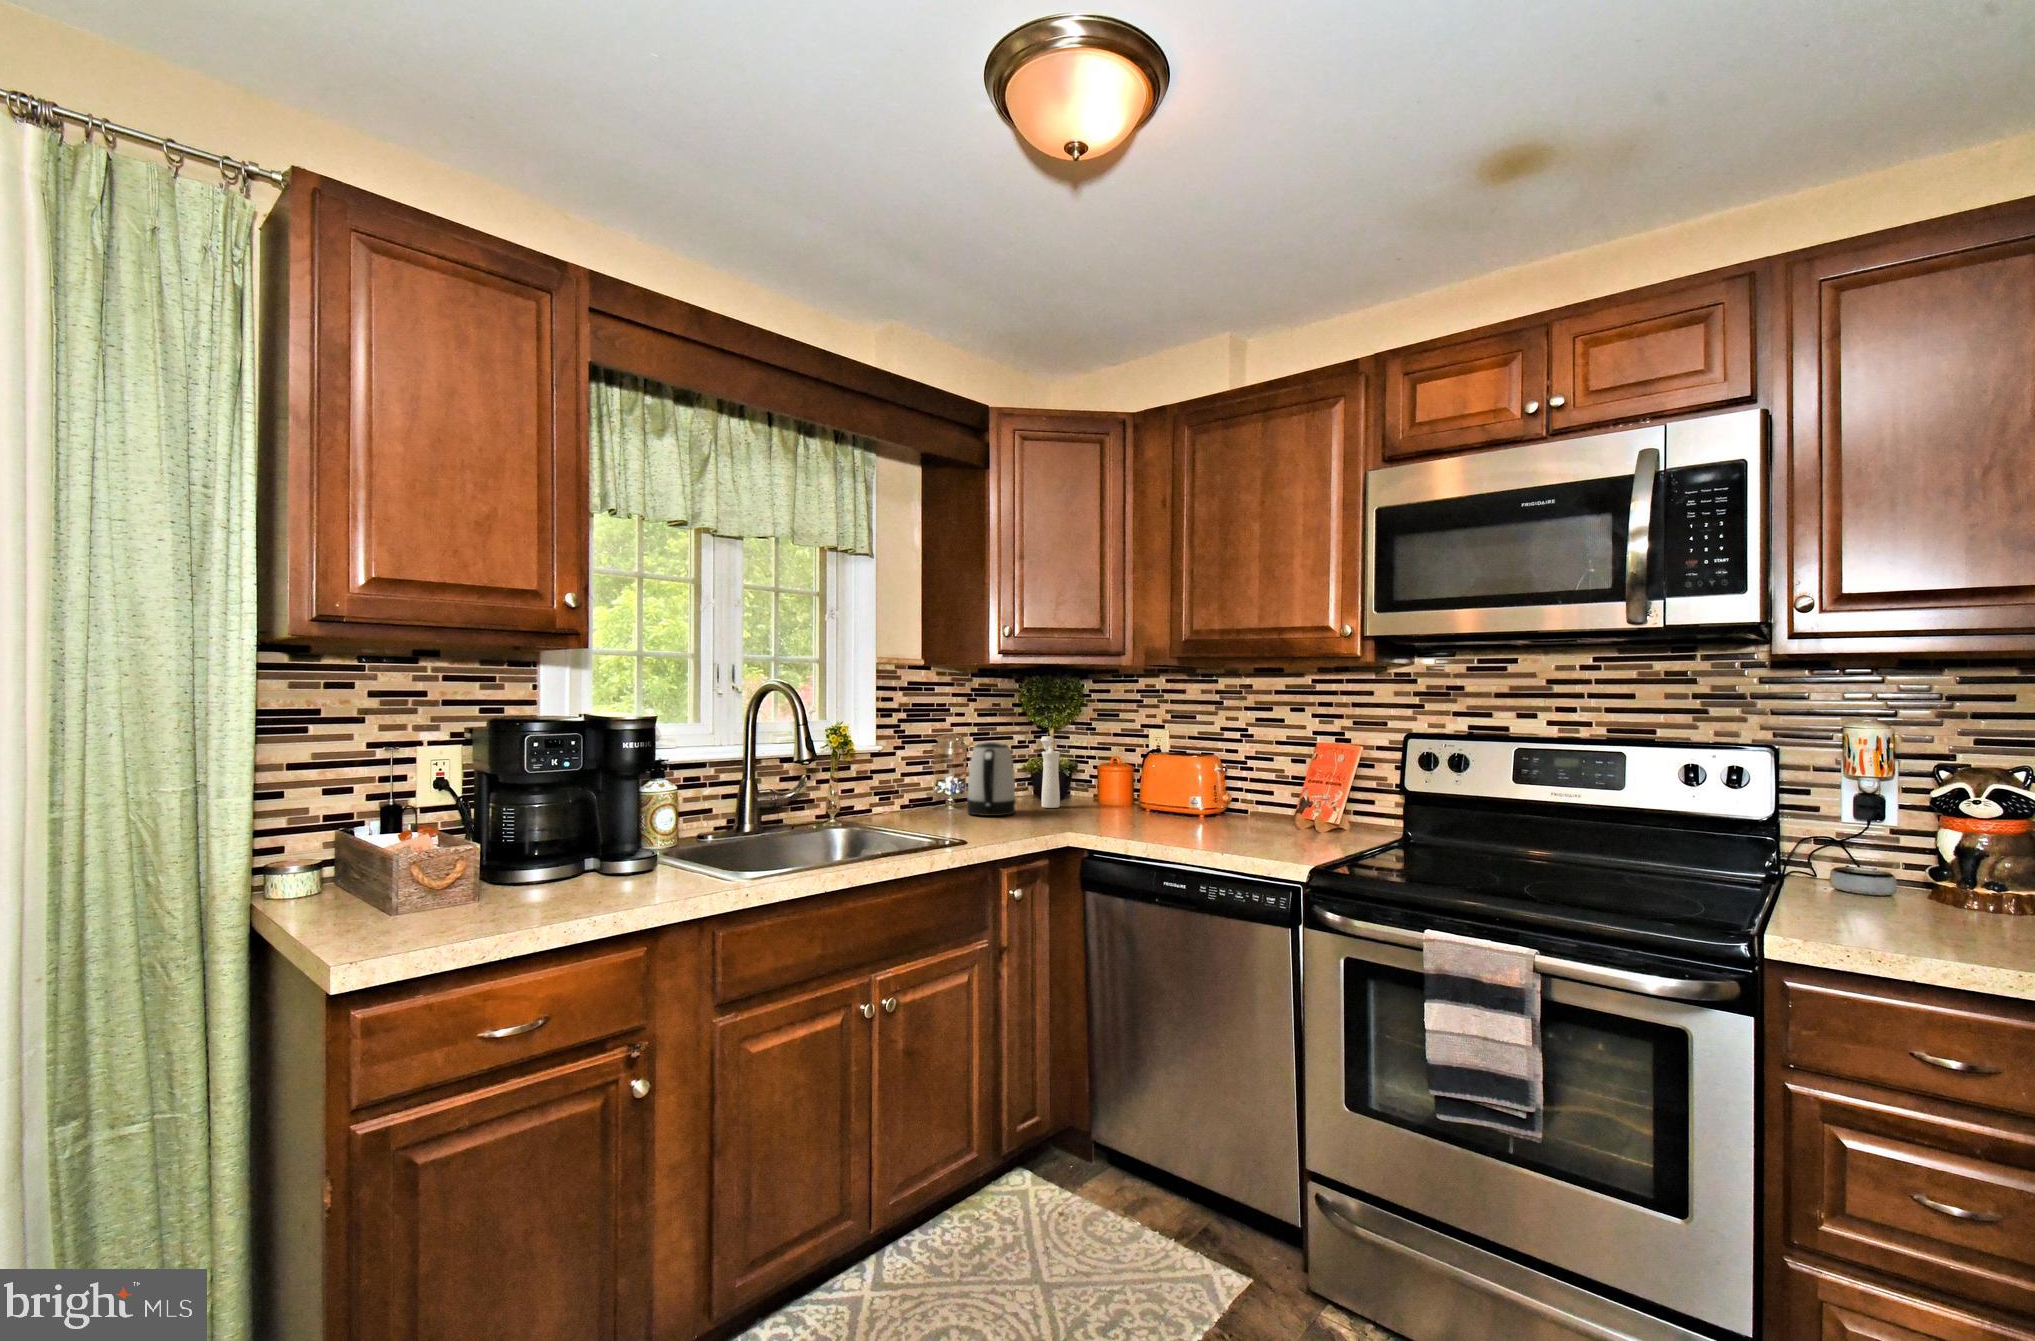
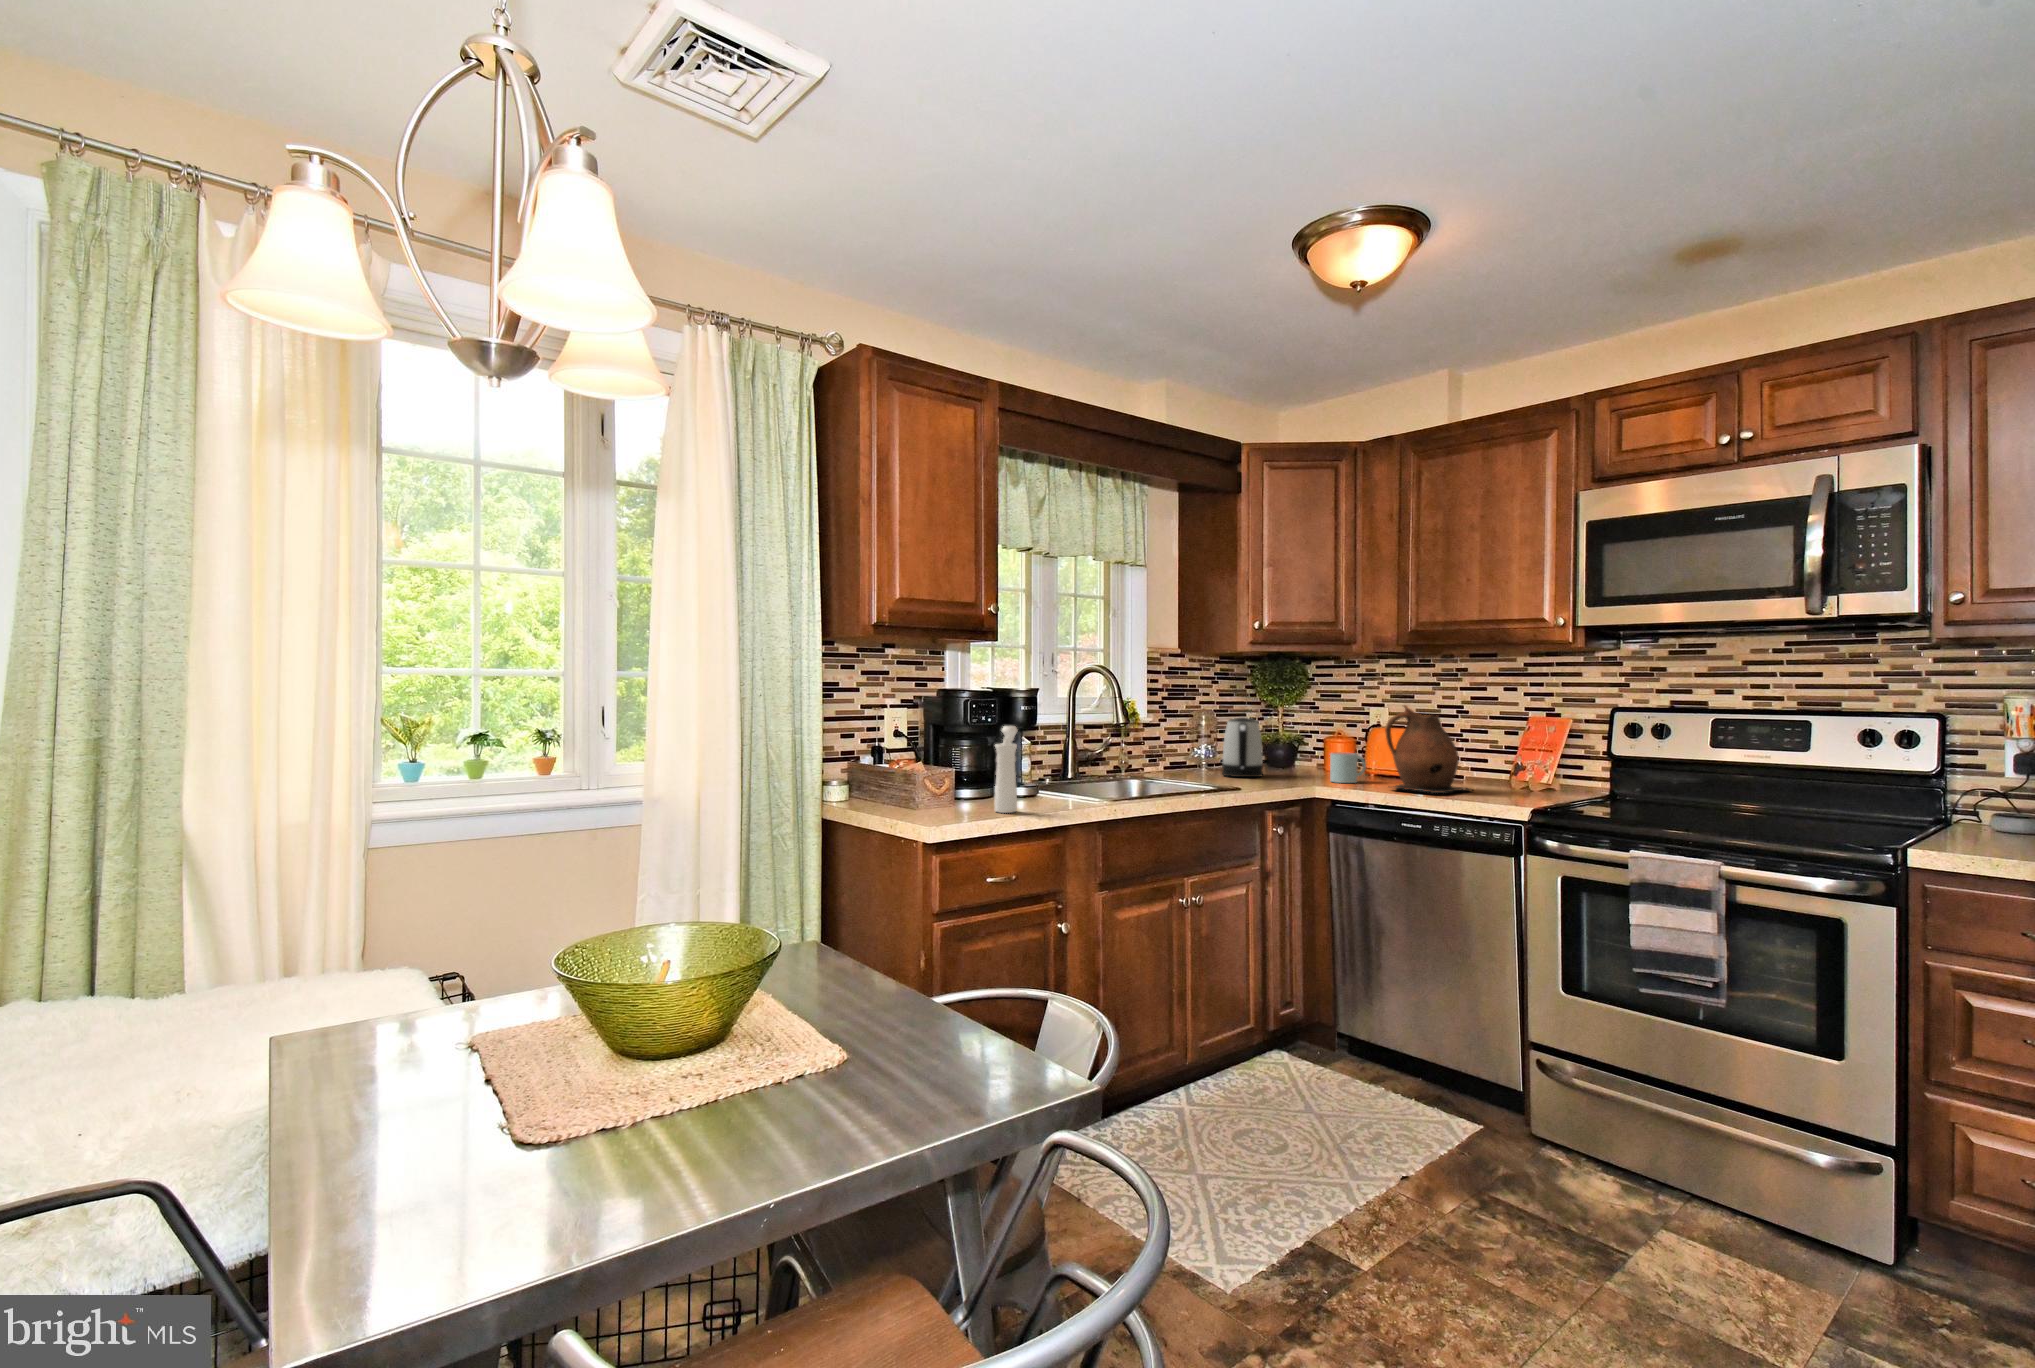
ceramic pitcher: none [1148,729,1251,842] -> present [1385,705,1469,793]
pepper mill: present [1040,736,1060,808] -> present [995,726,1017,813]
mug: none [1090,785,1133,823] -> present [1330,753,1366,783]

